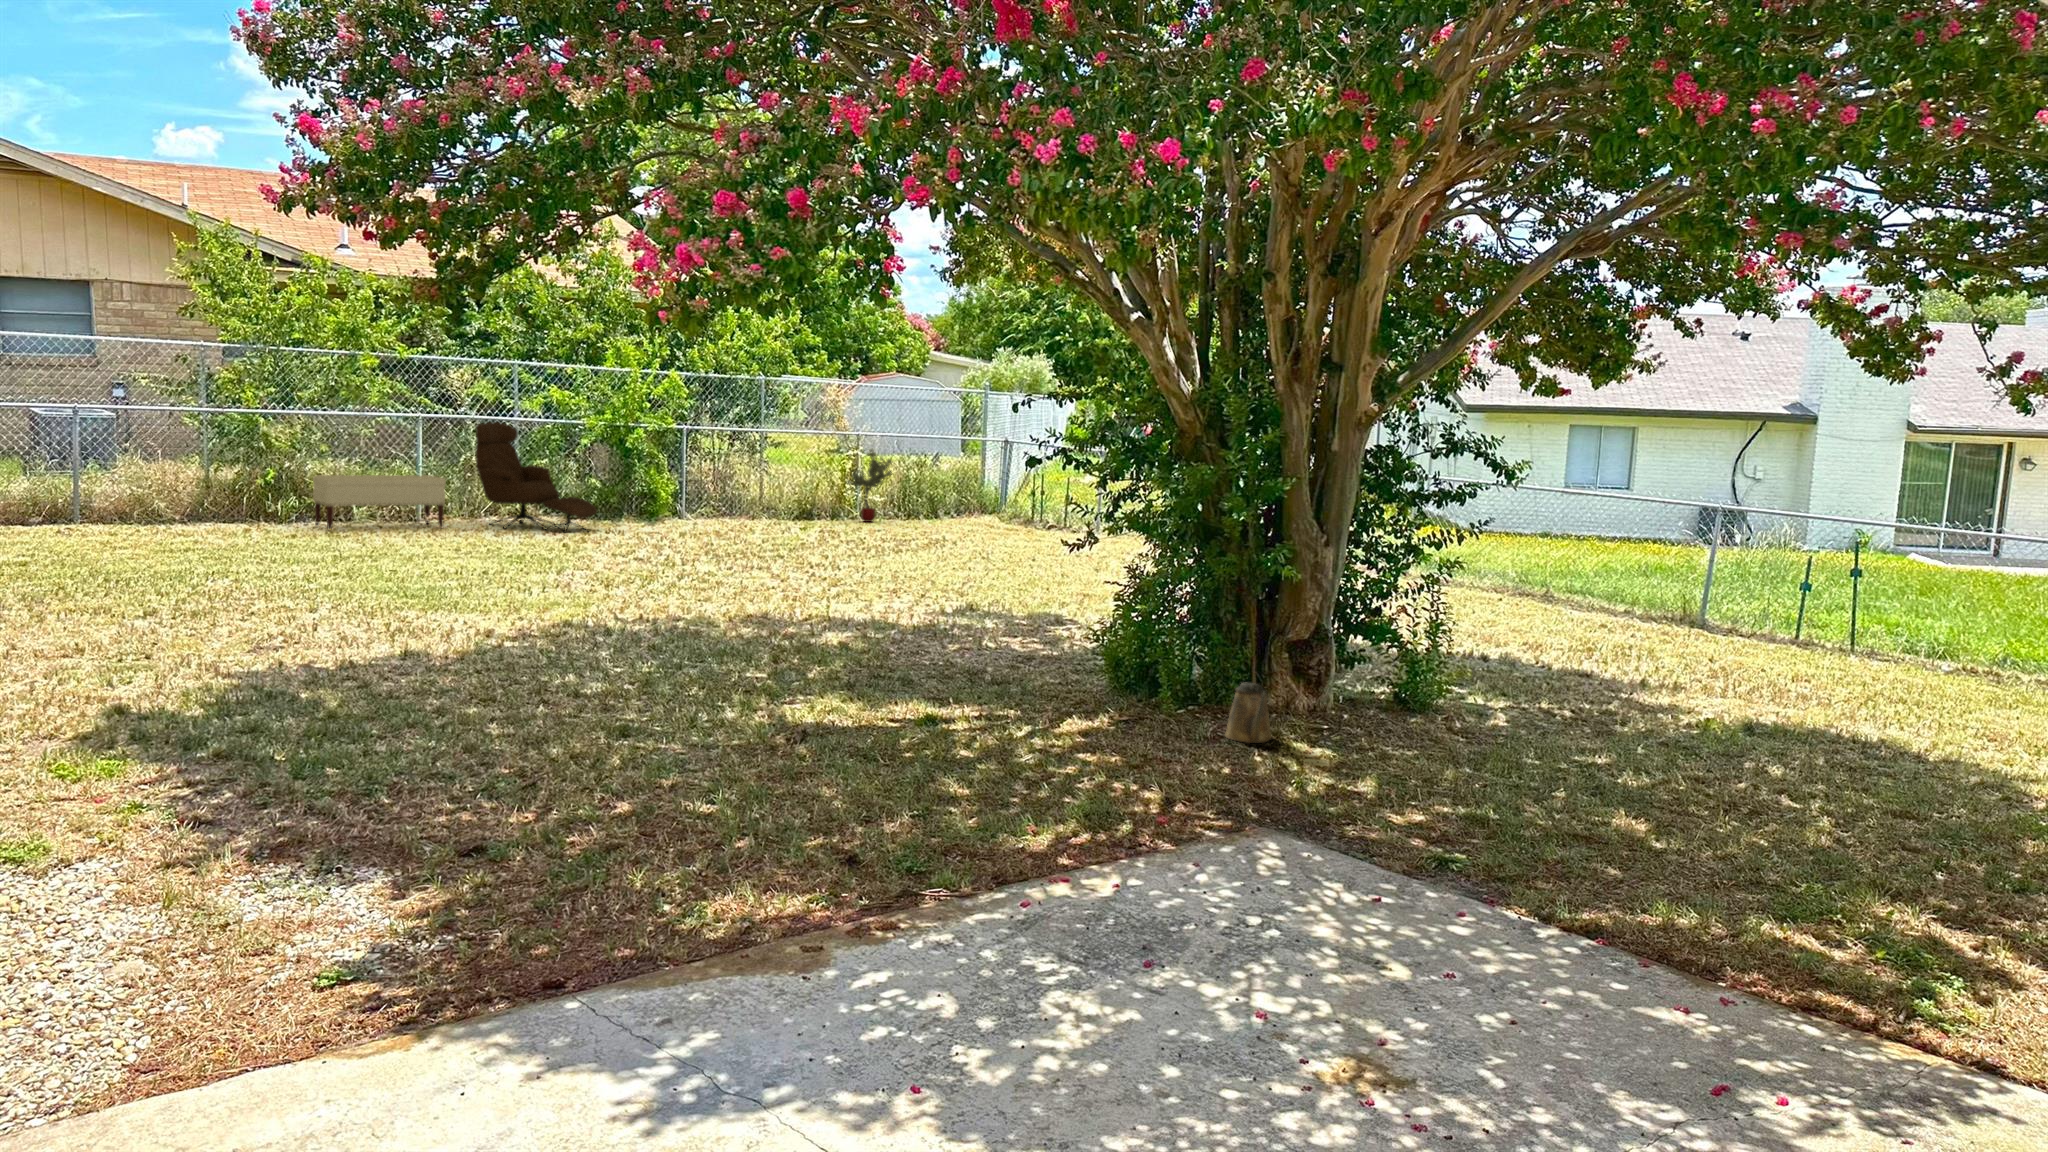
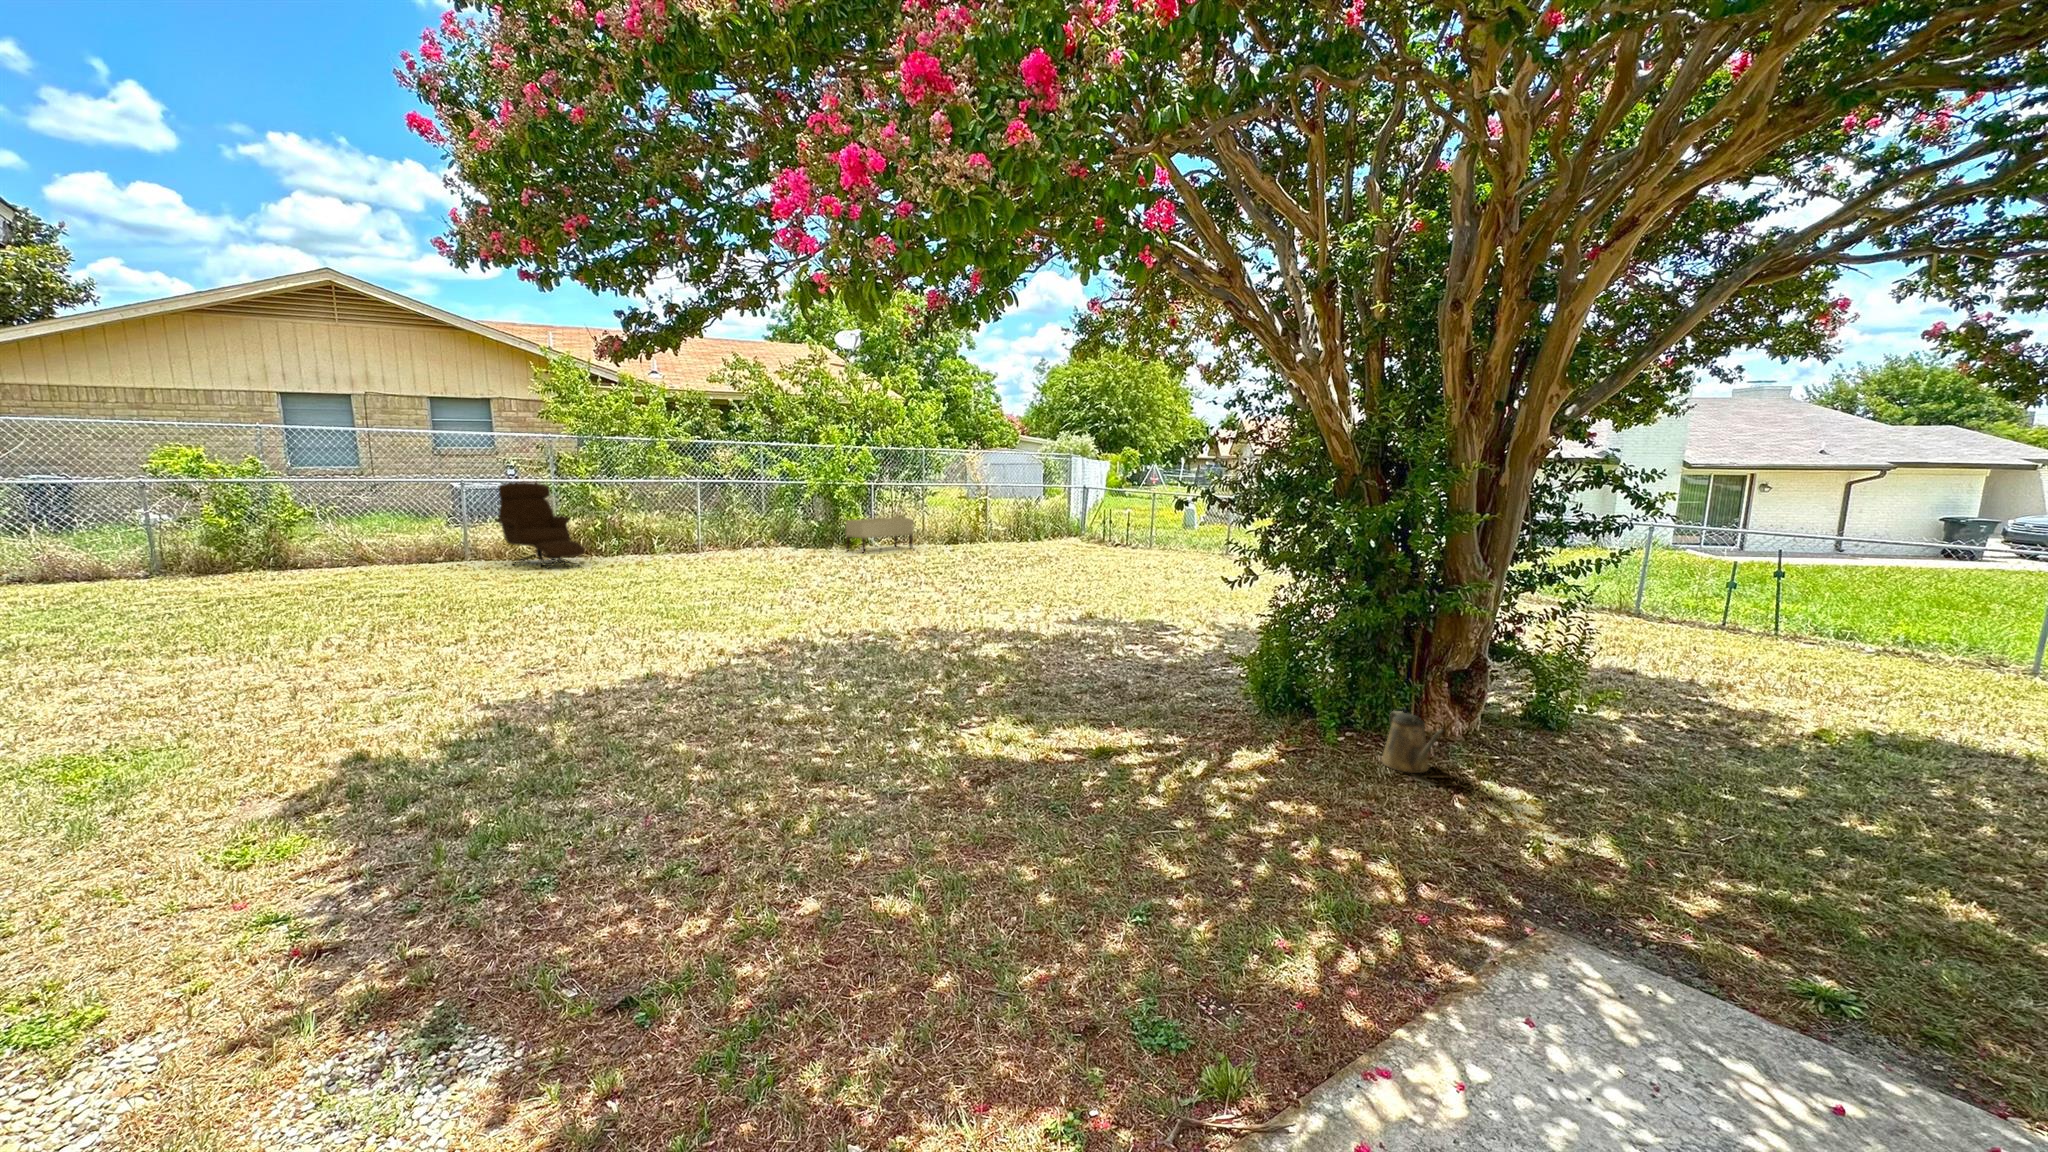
lounge chair: present [476,422,597,532] -> present [497,482,585,568]
potted tree: present [846,450,892,522] -> none [982,496,1013,545]
bench: present [313,475,446,530] -> present [845,517,914,553]

